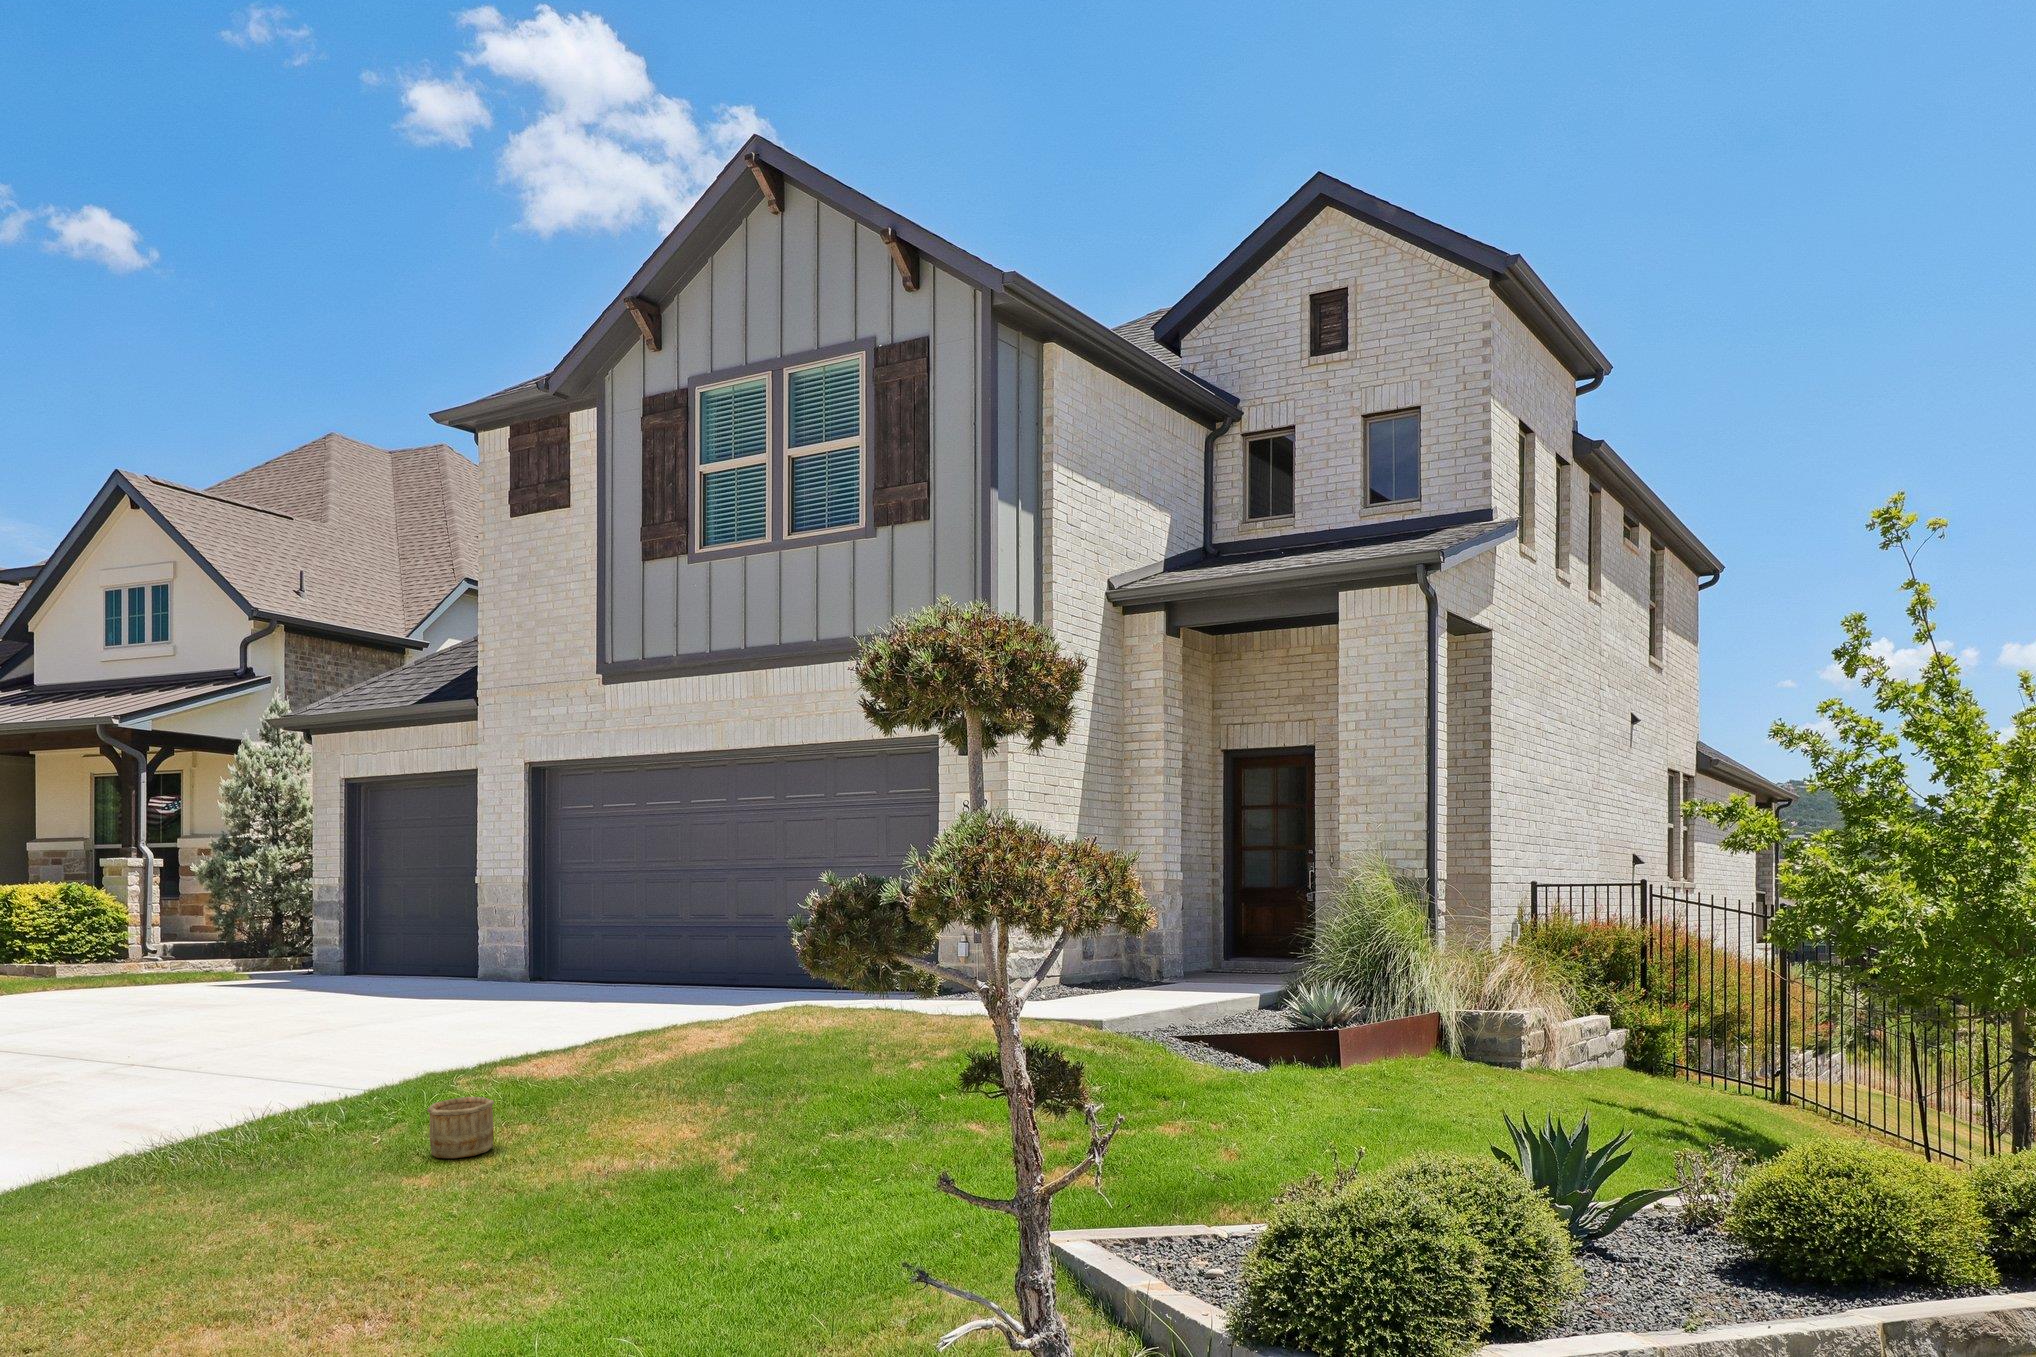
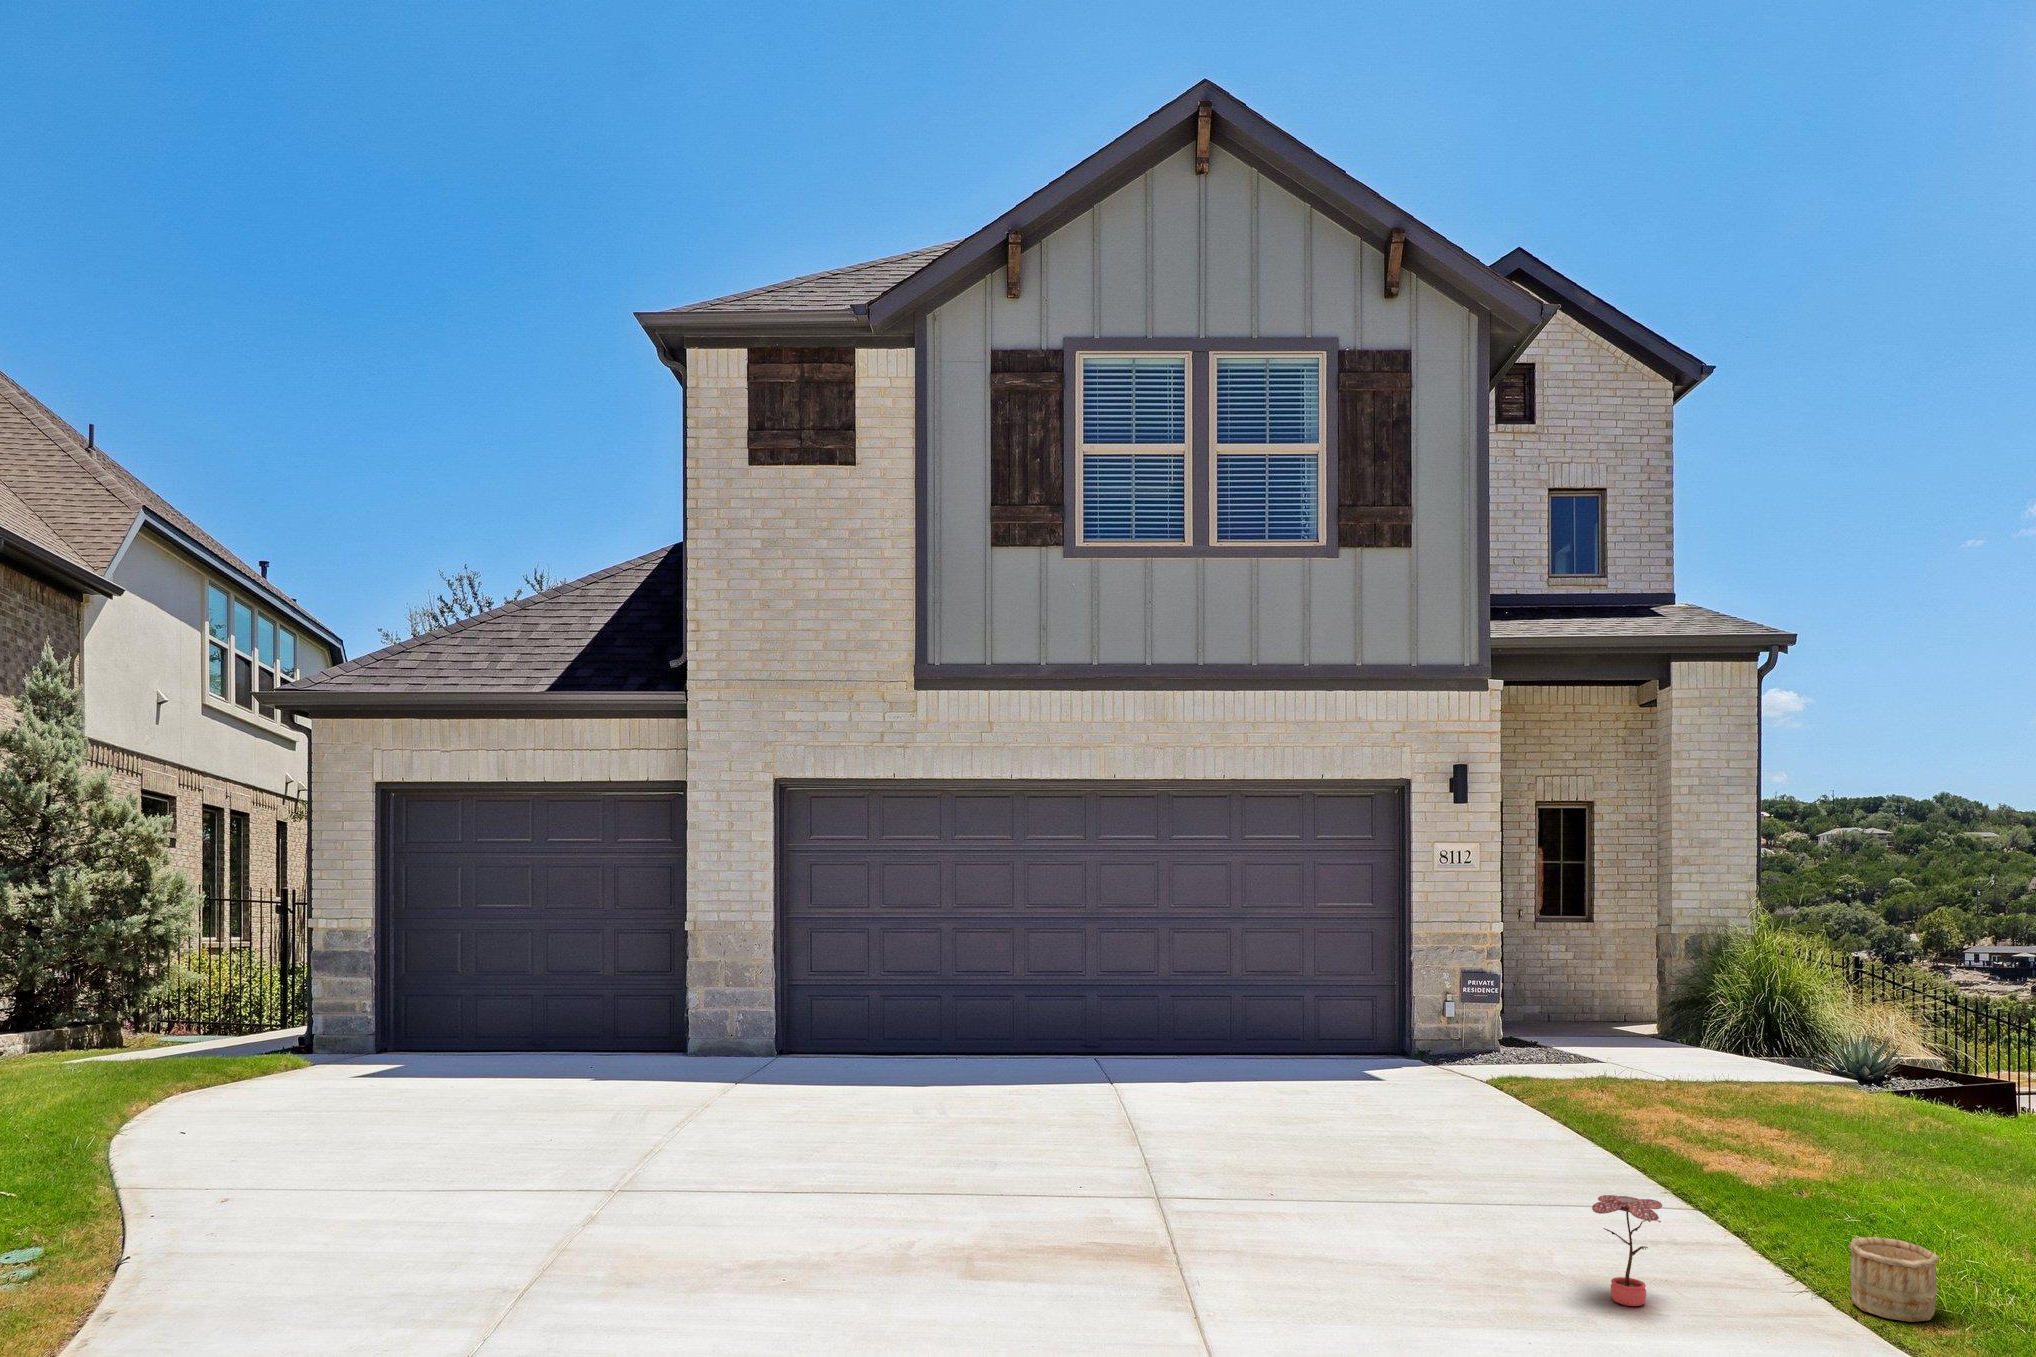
potted plant: none [304,1054,362,1135] -> present [1592,1195,1662,1306]

